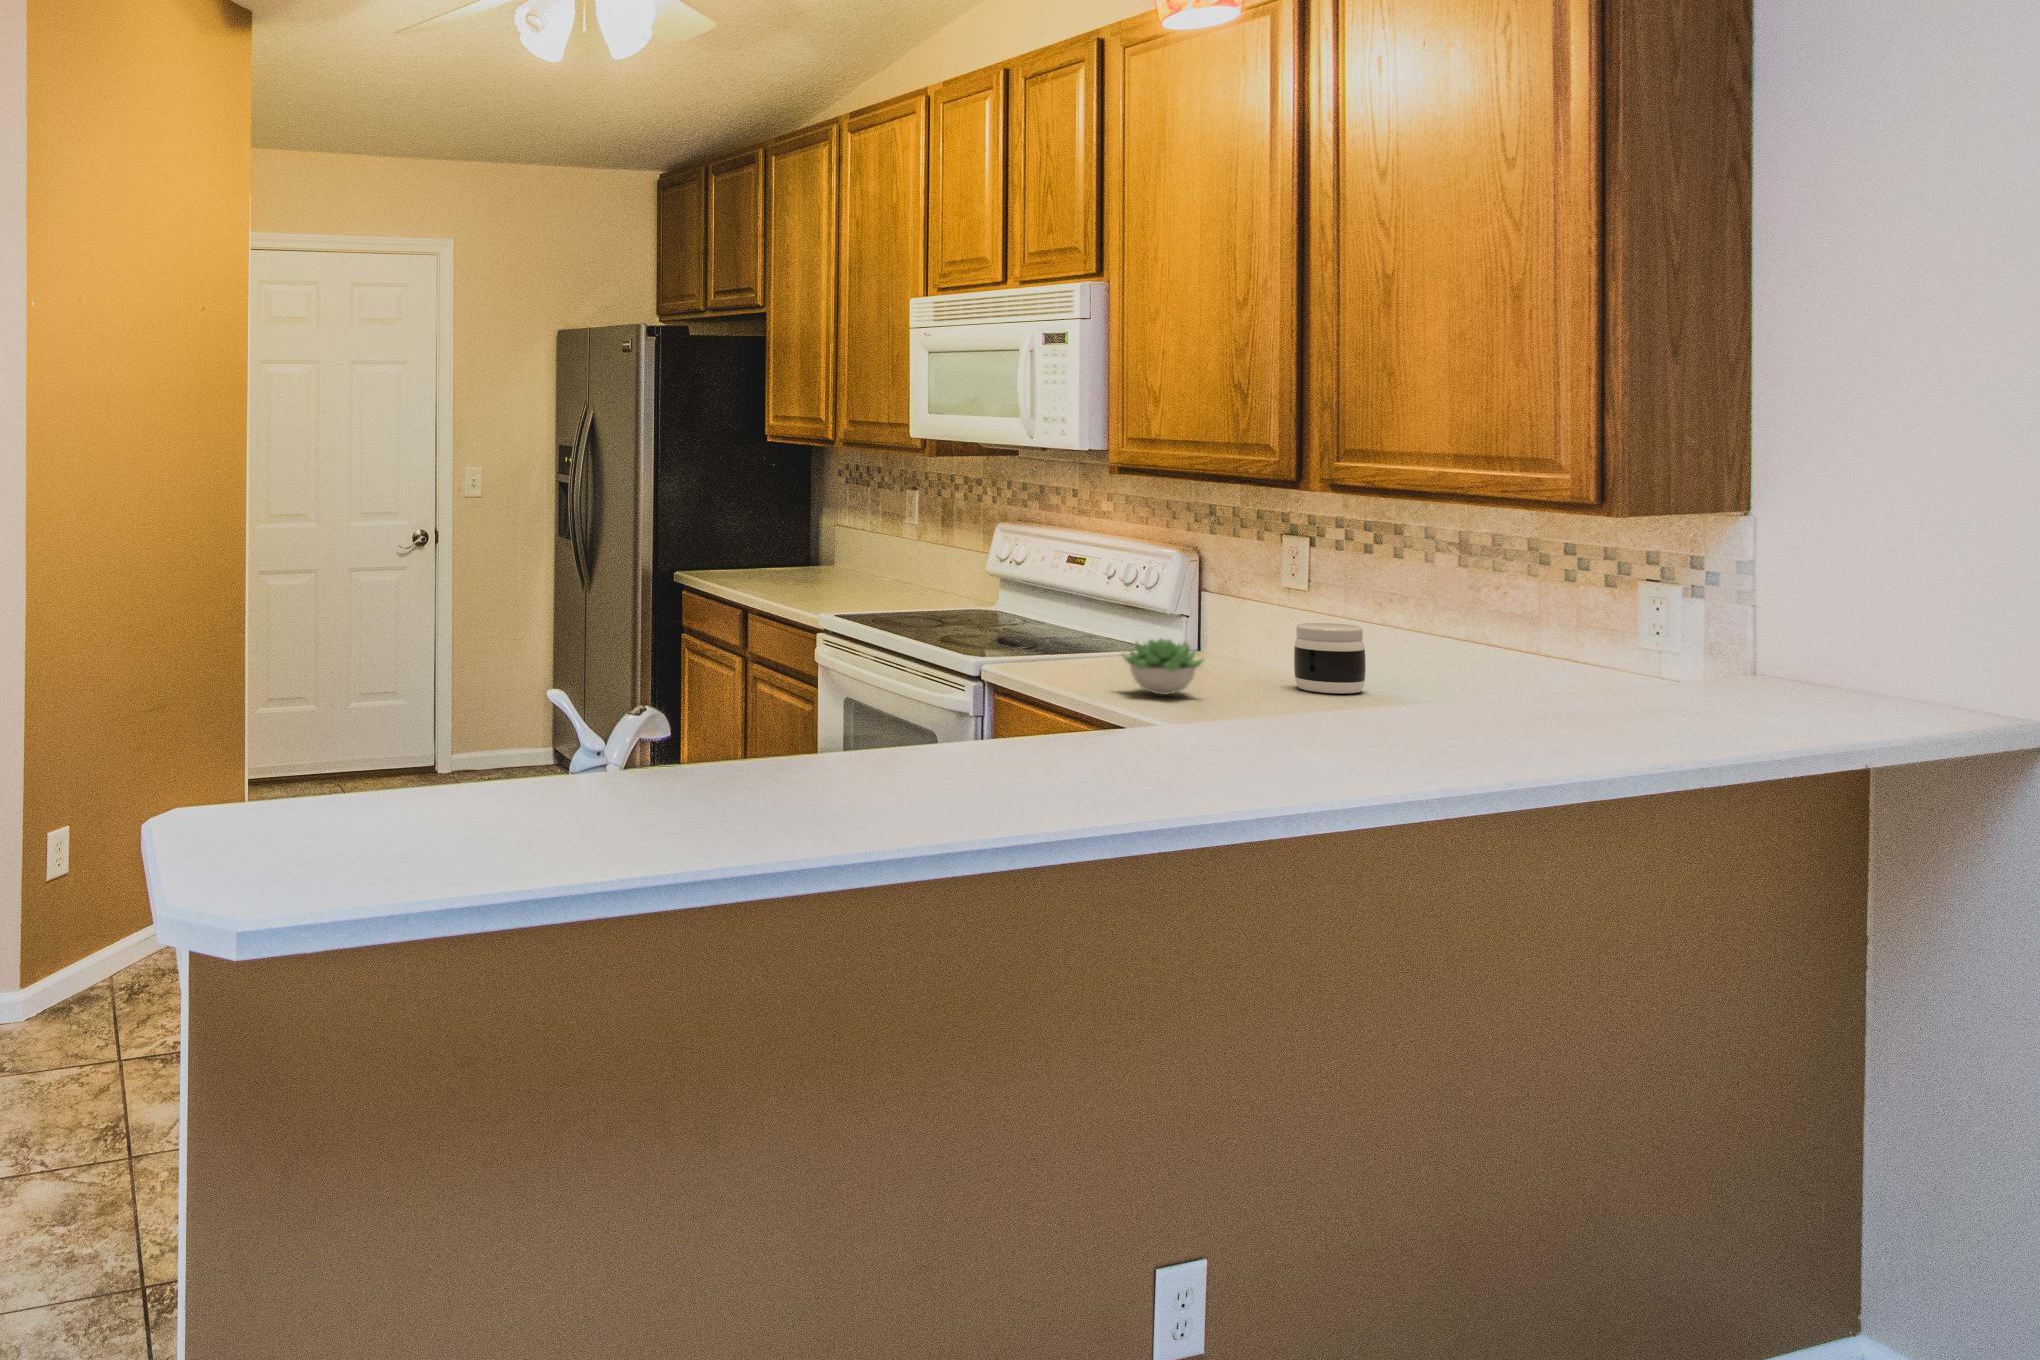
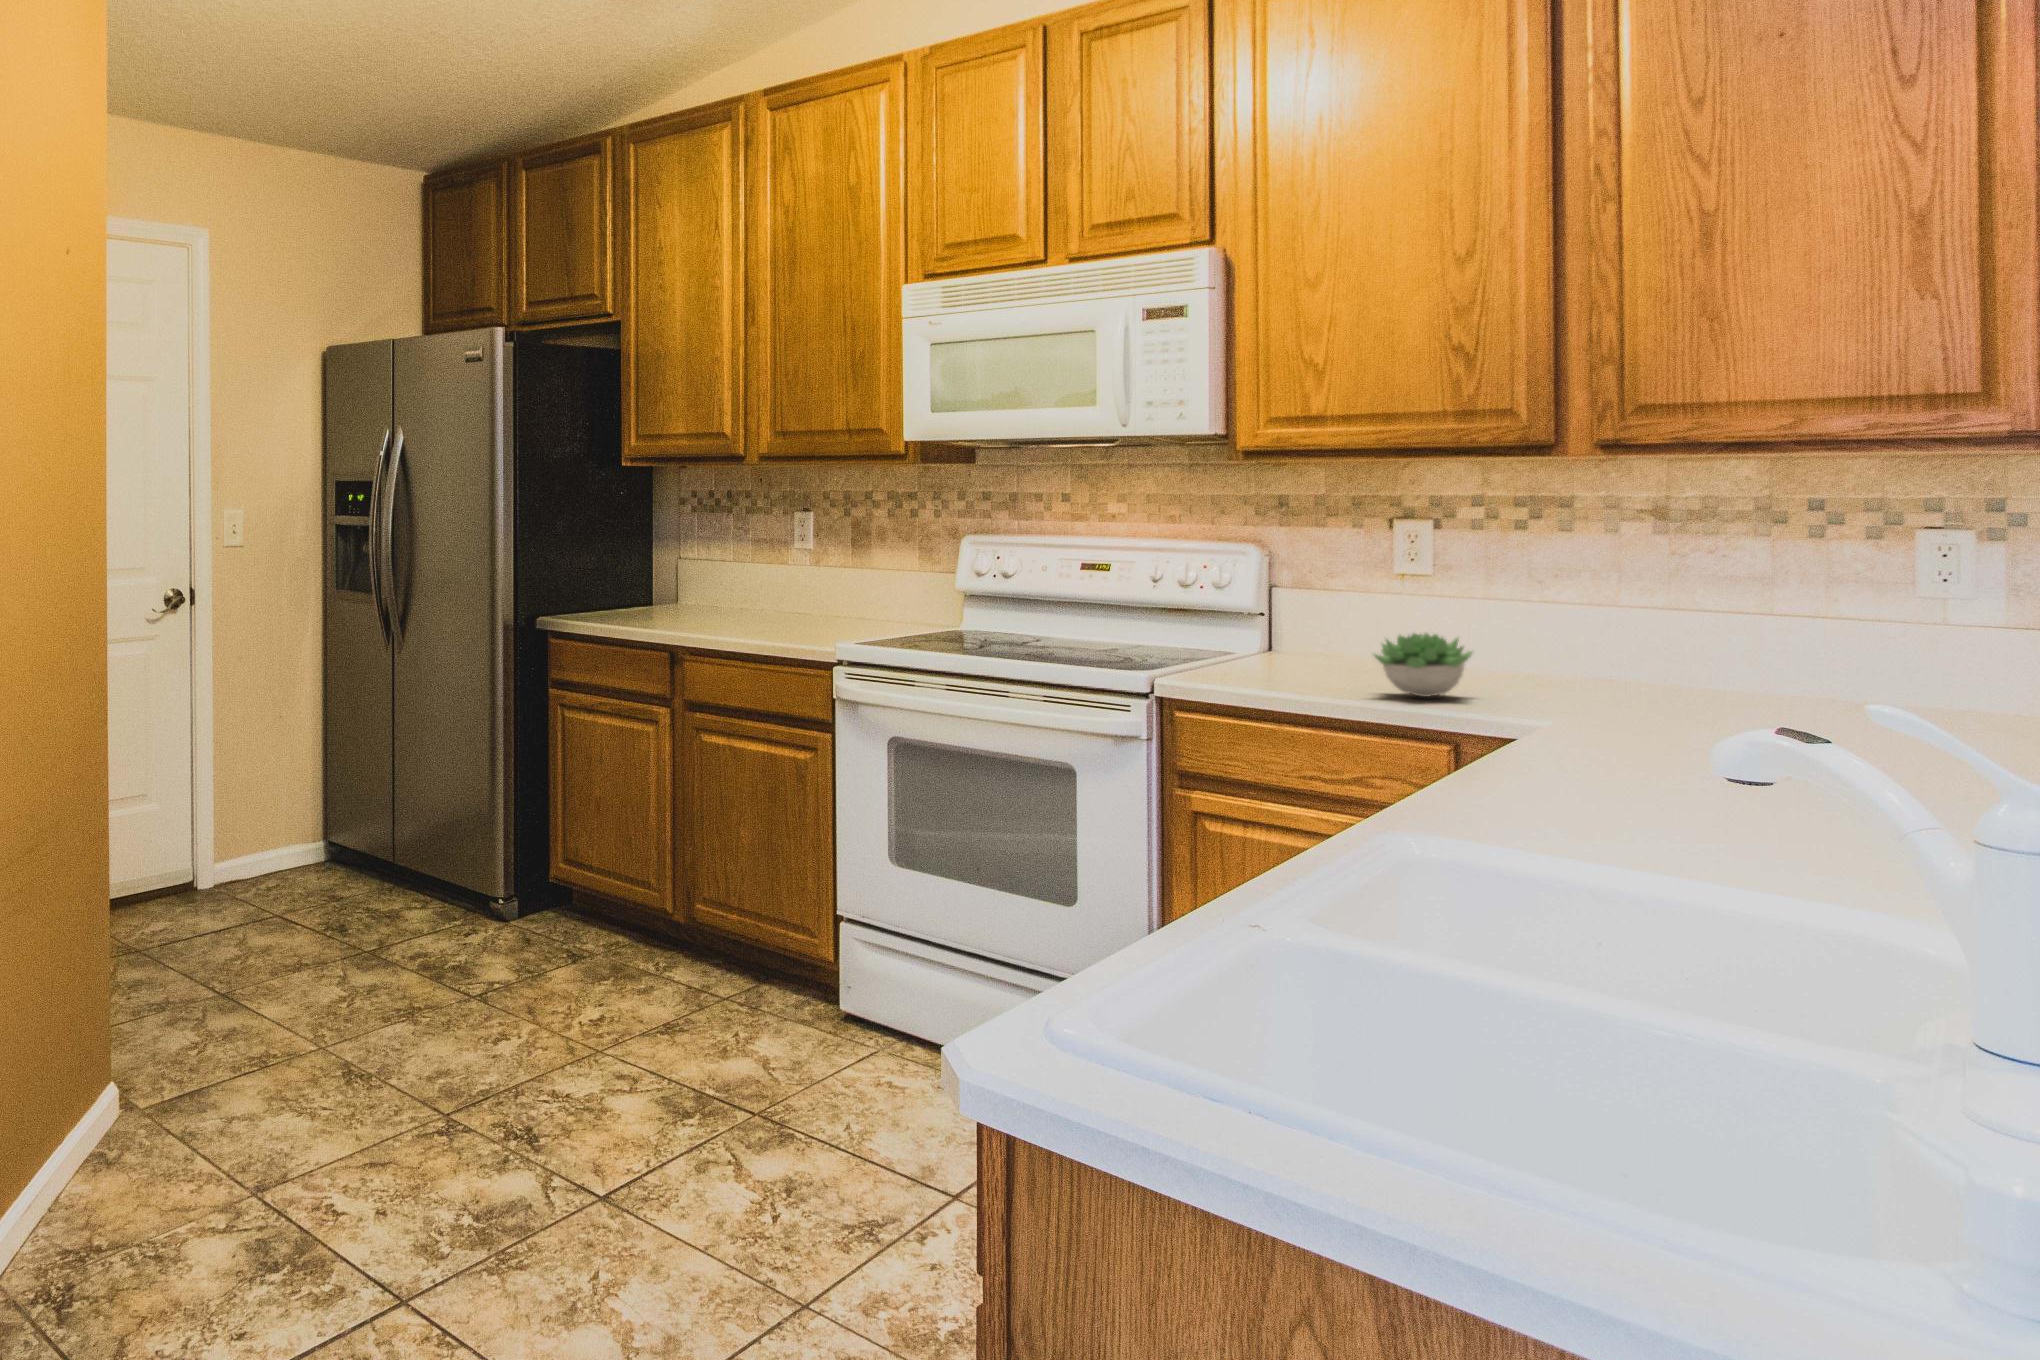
jar: present [1294,623,1366,693] -> none [1483,606,1567,680]

